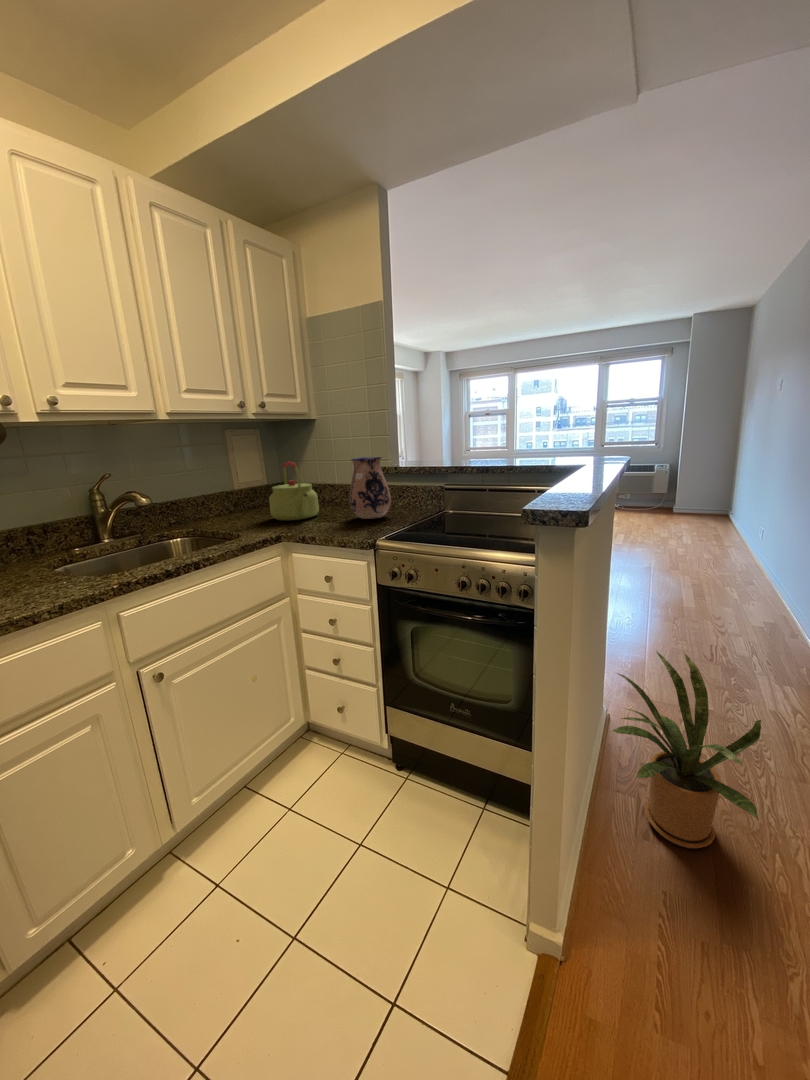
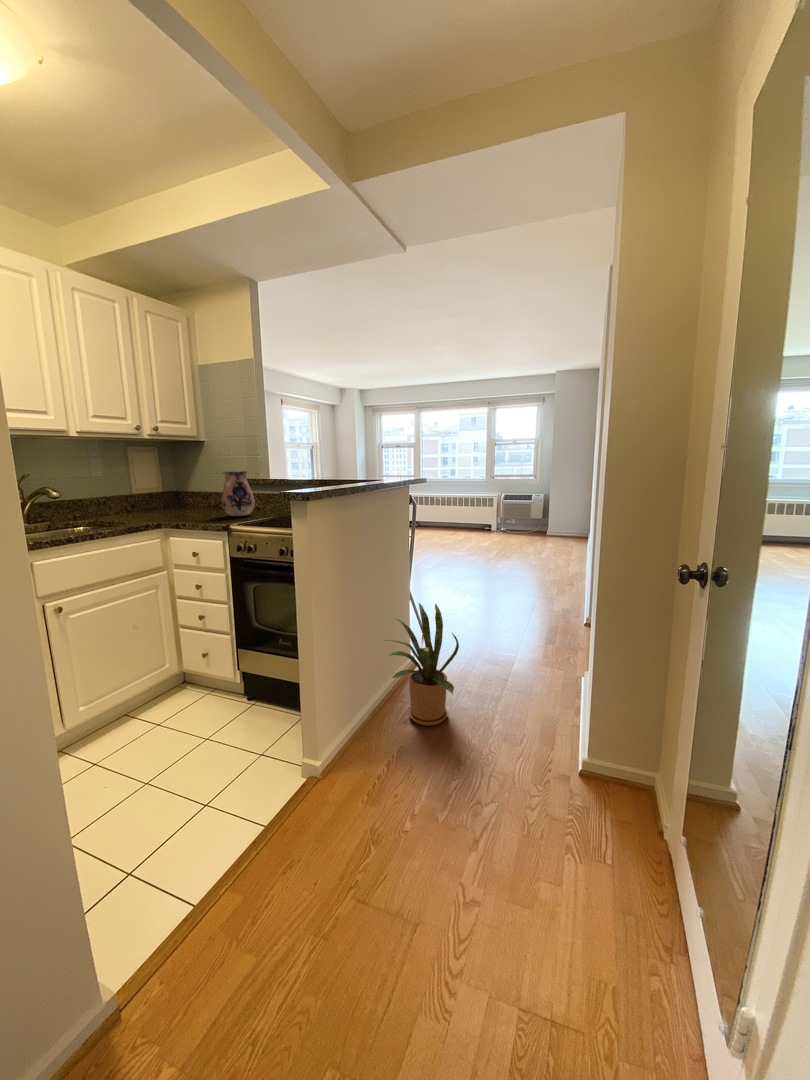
kettle: present [269,462,319,520] -> none [160,473,202,517]

